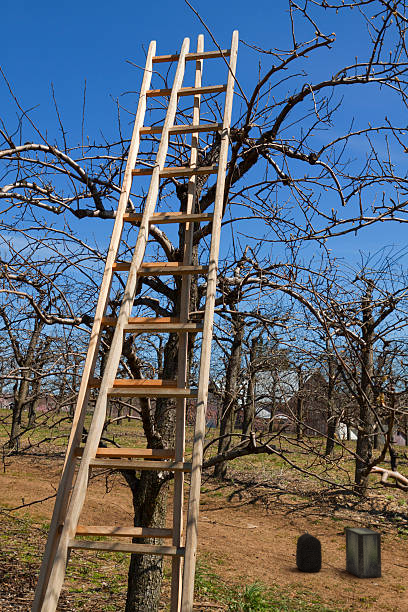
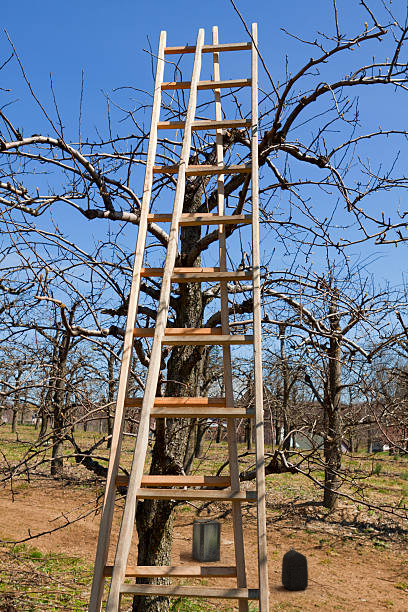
storage box: present [346,528,382,578] -> present [192,519,221,562]

